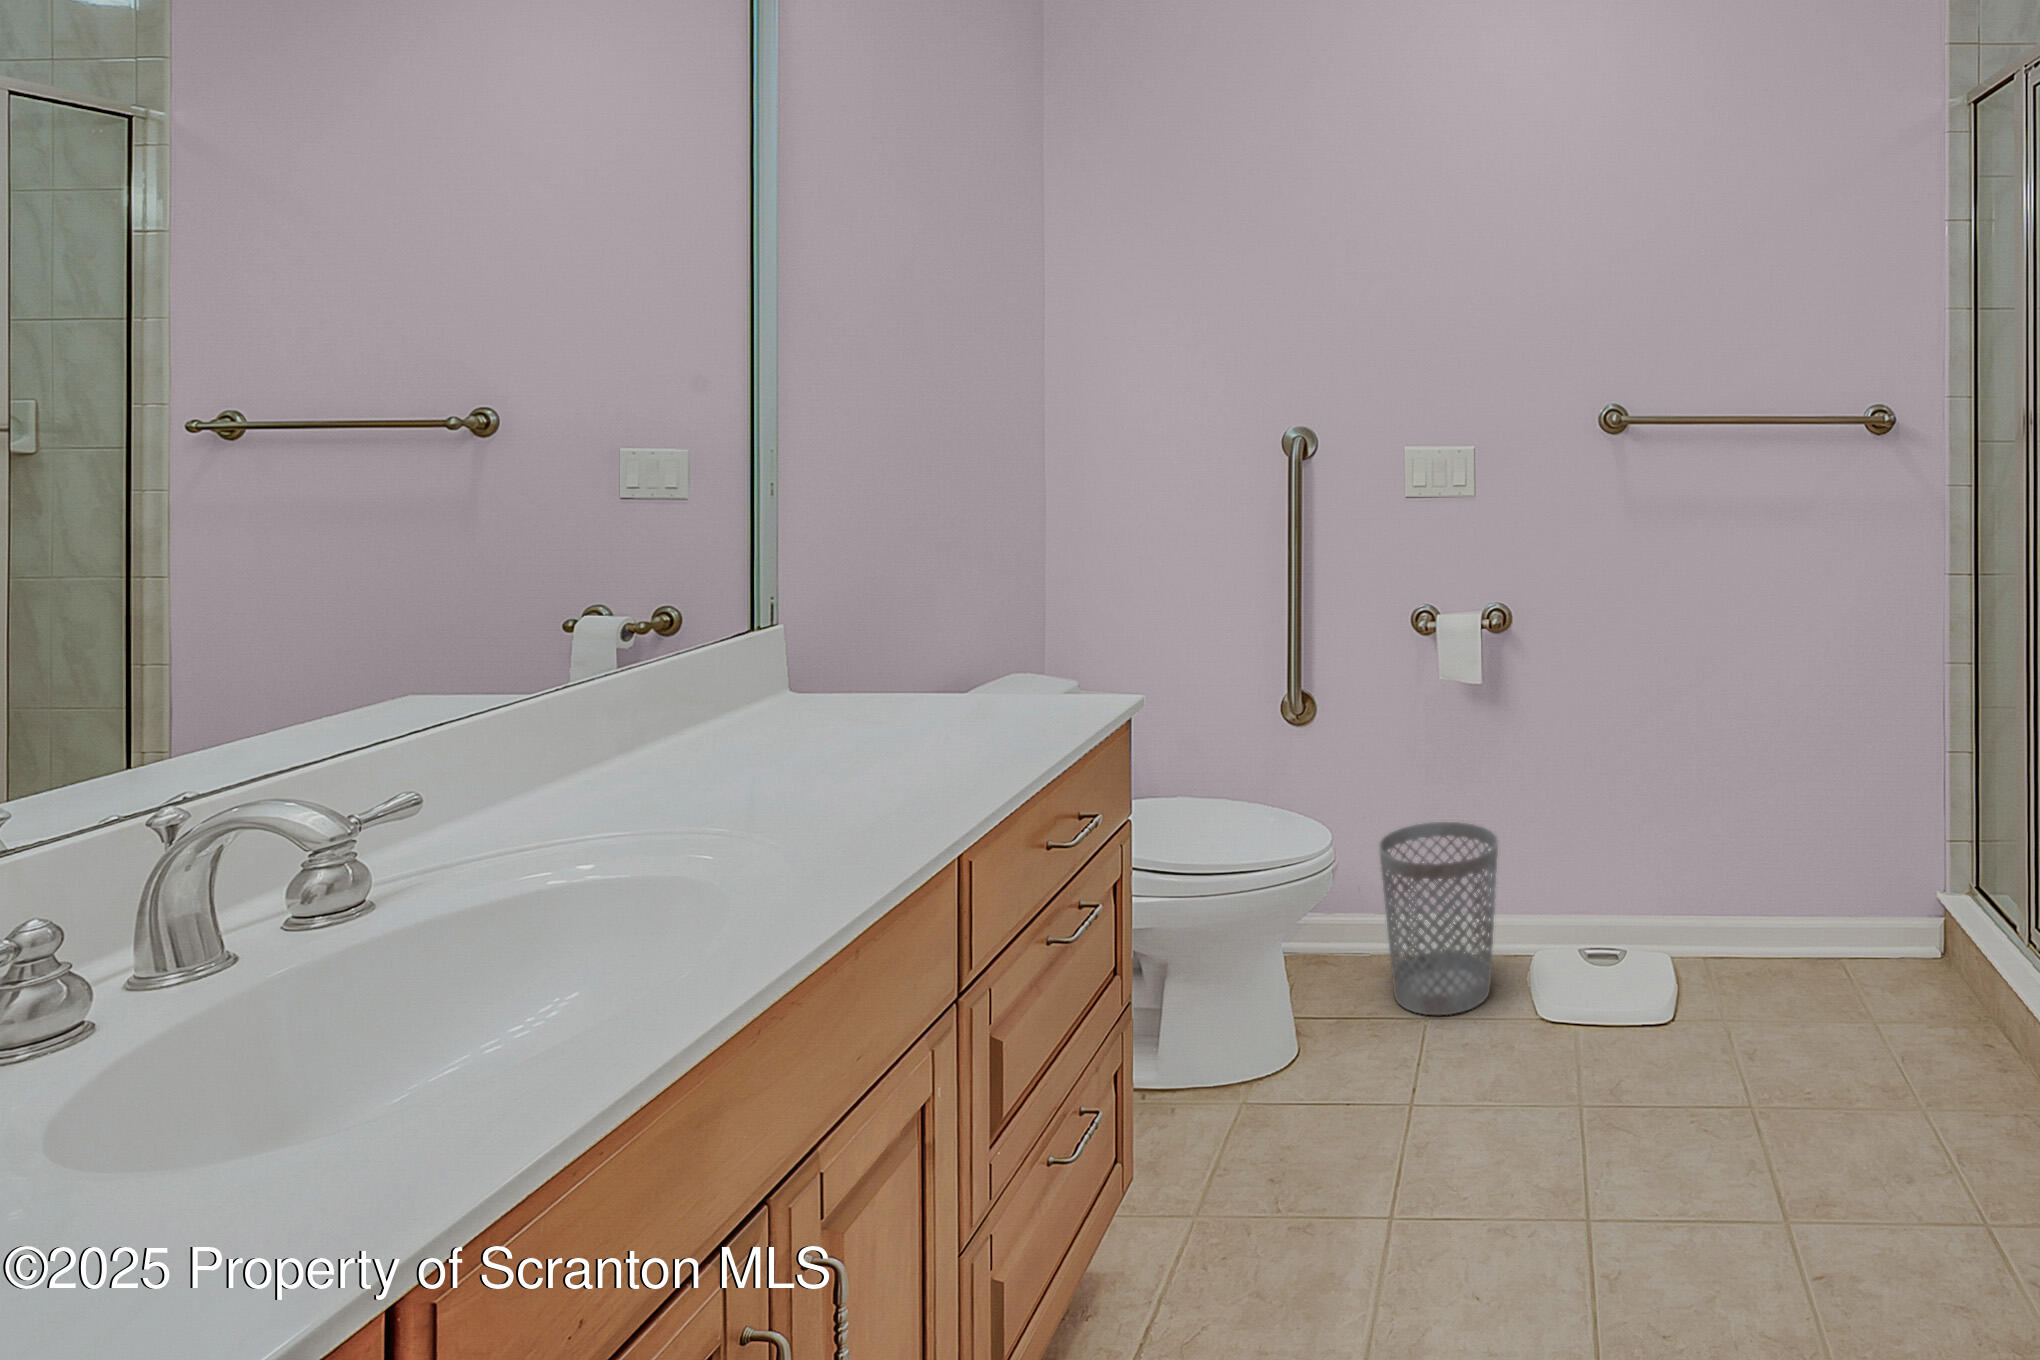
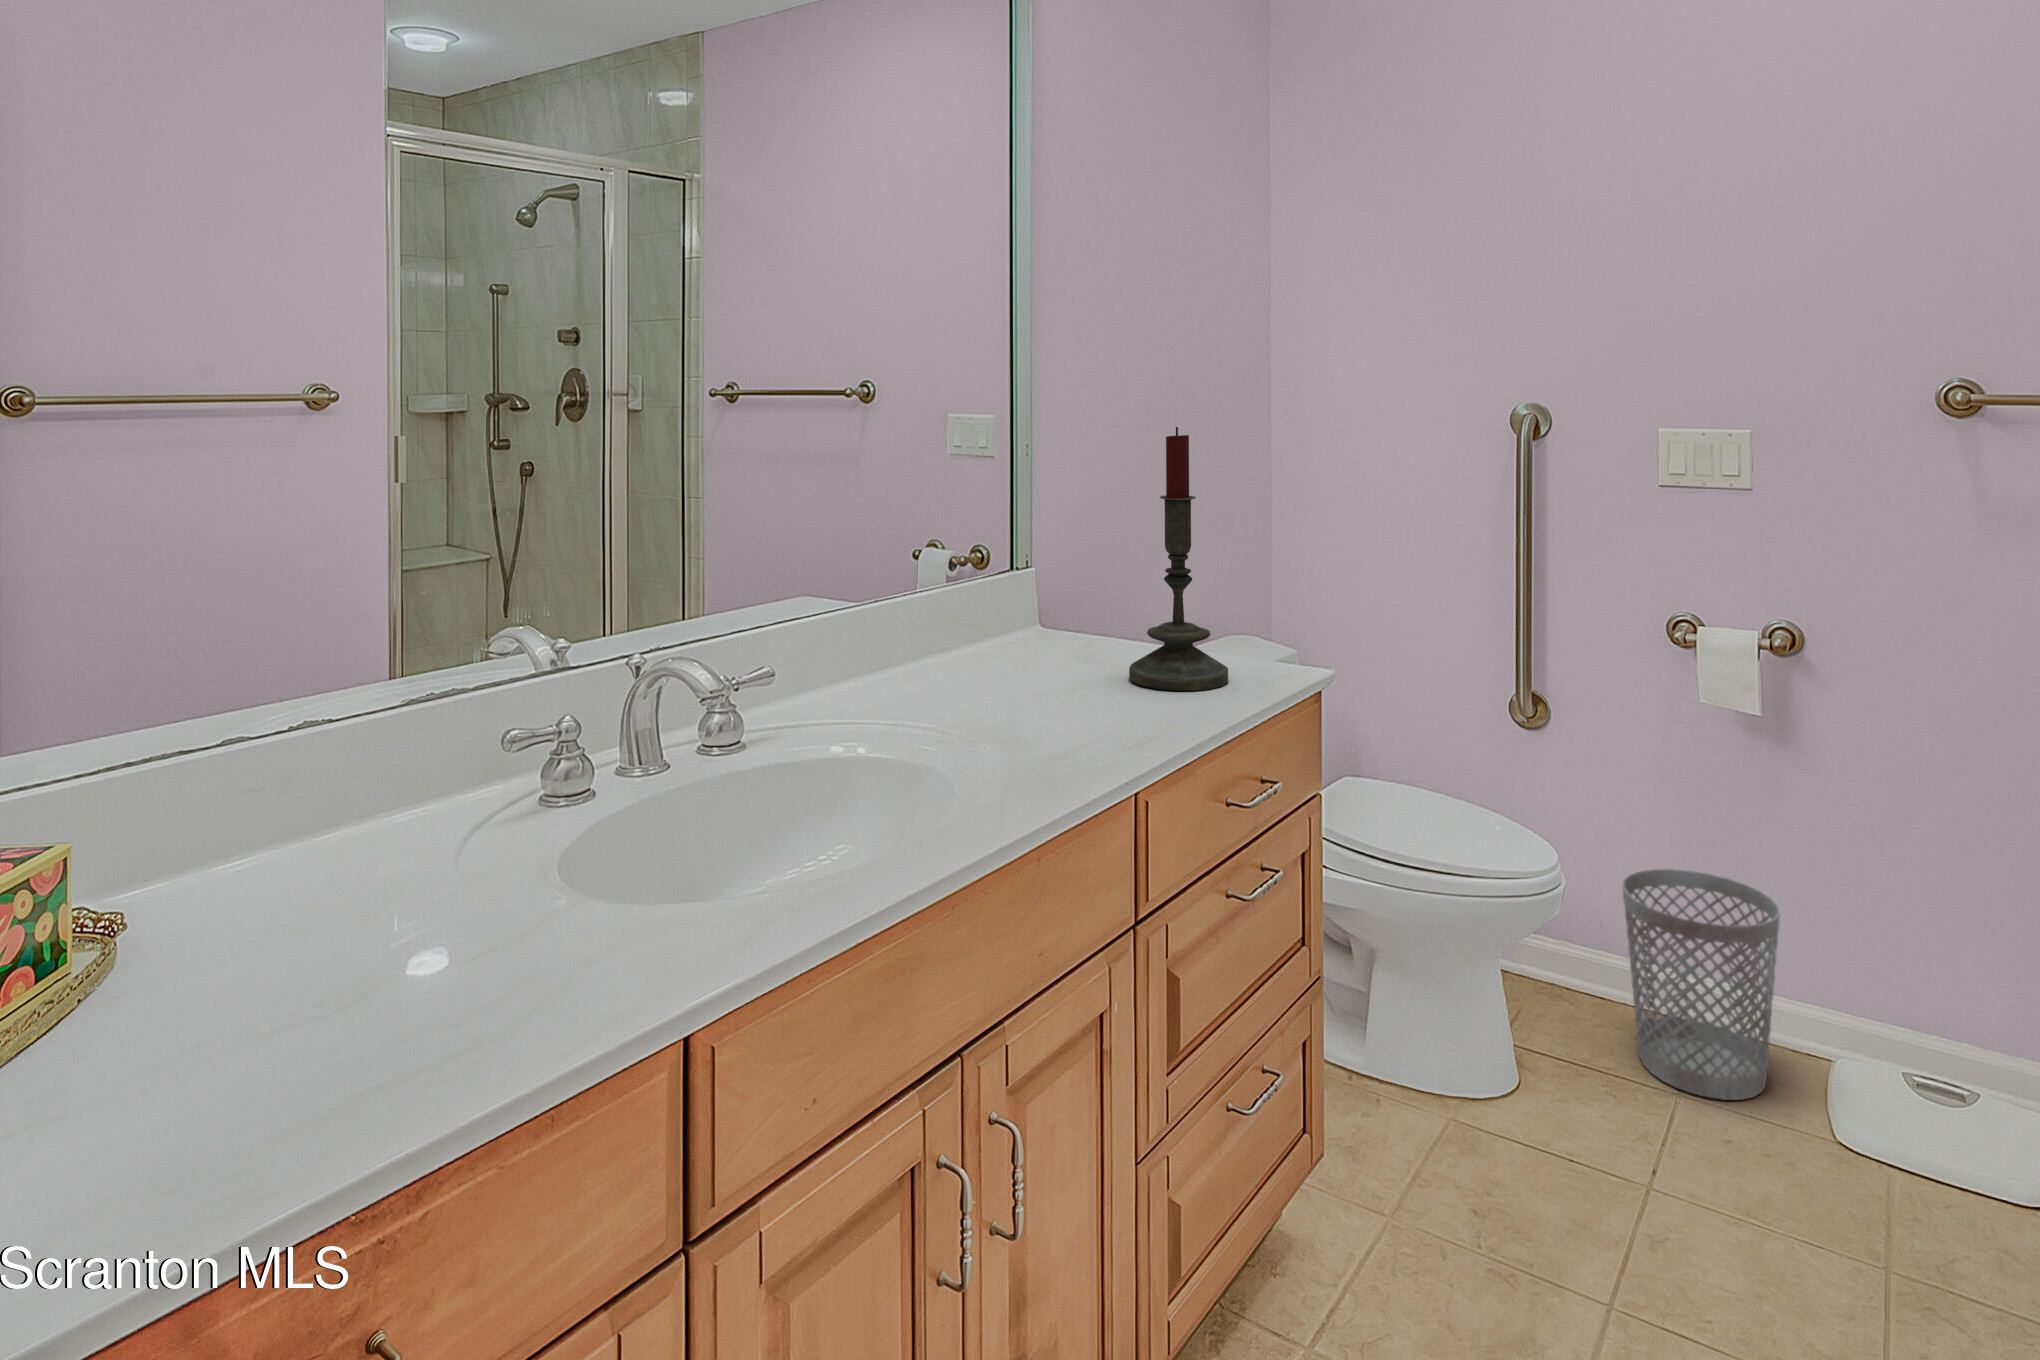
candle: none [920,450,1035,736] -> present [1129,427,1228,691]

